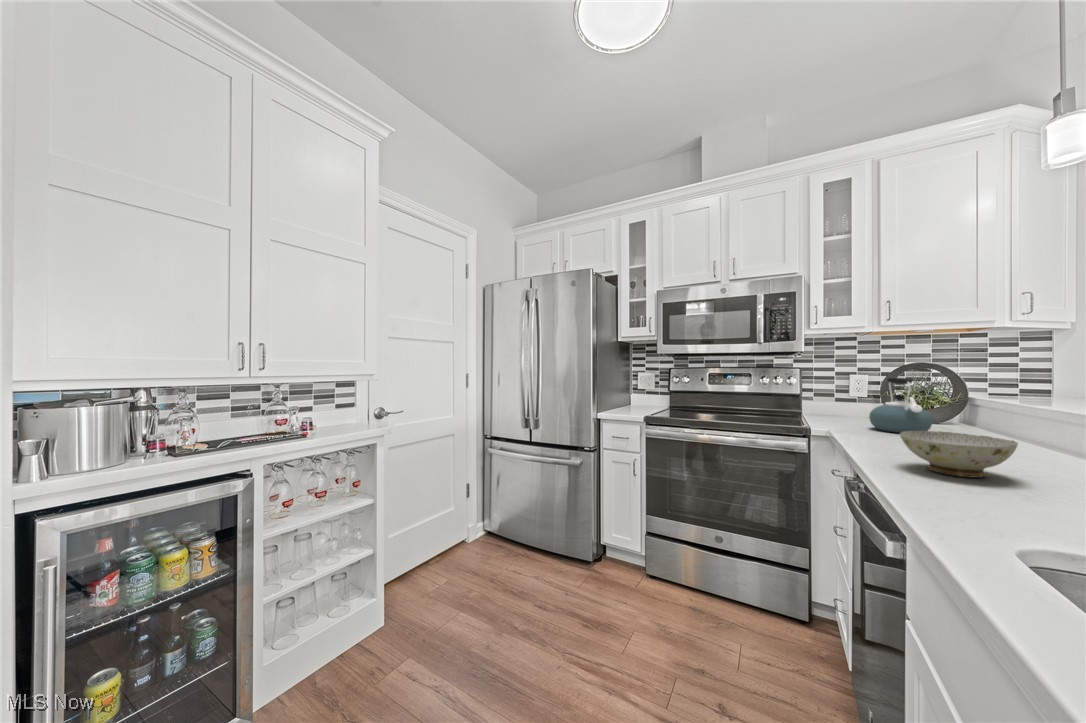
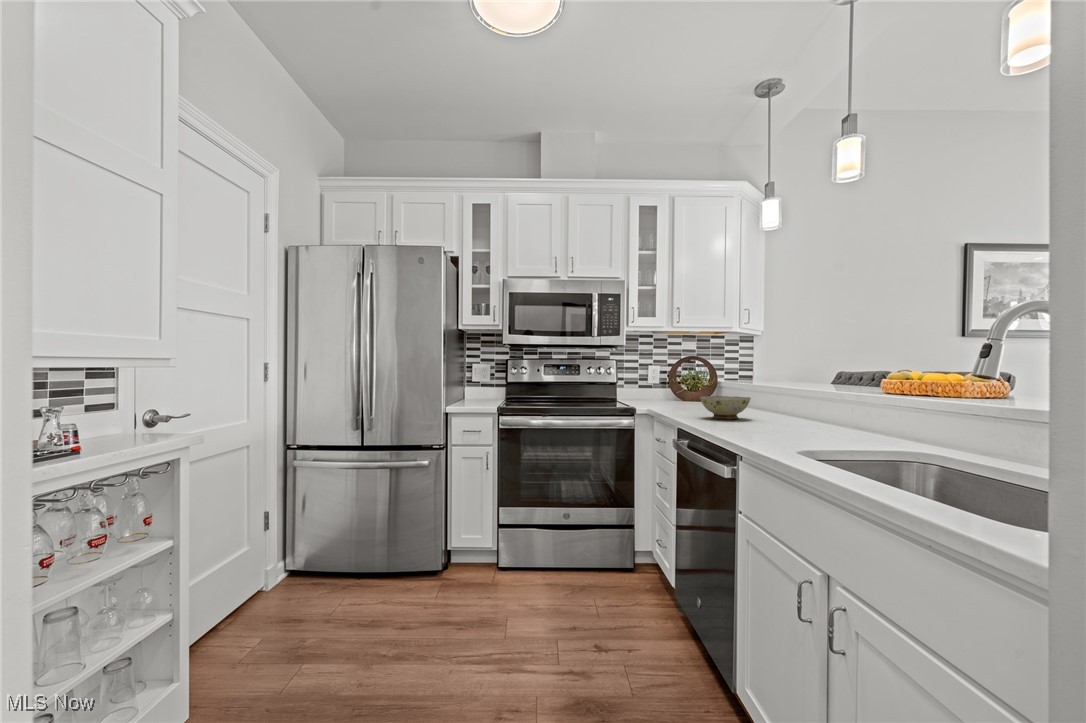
kettle: present [869,378,932,433] -> none [667,366,702,406]

